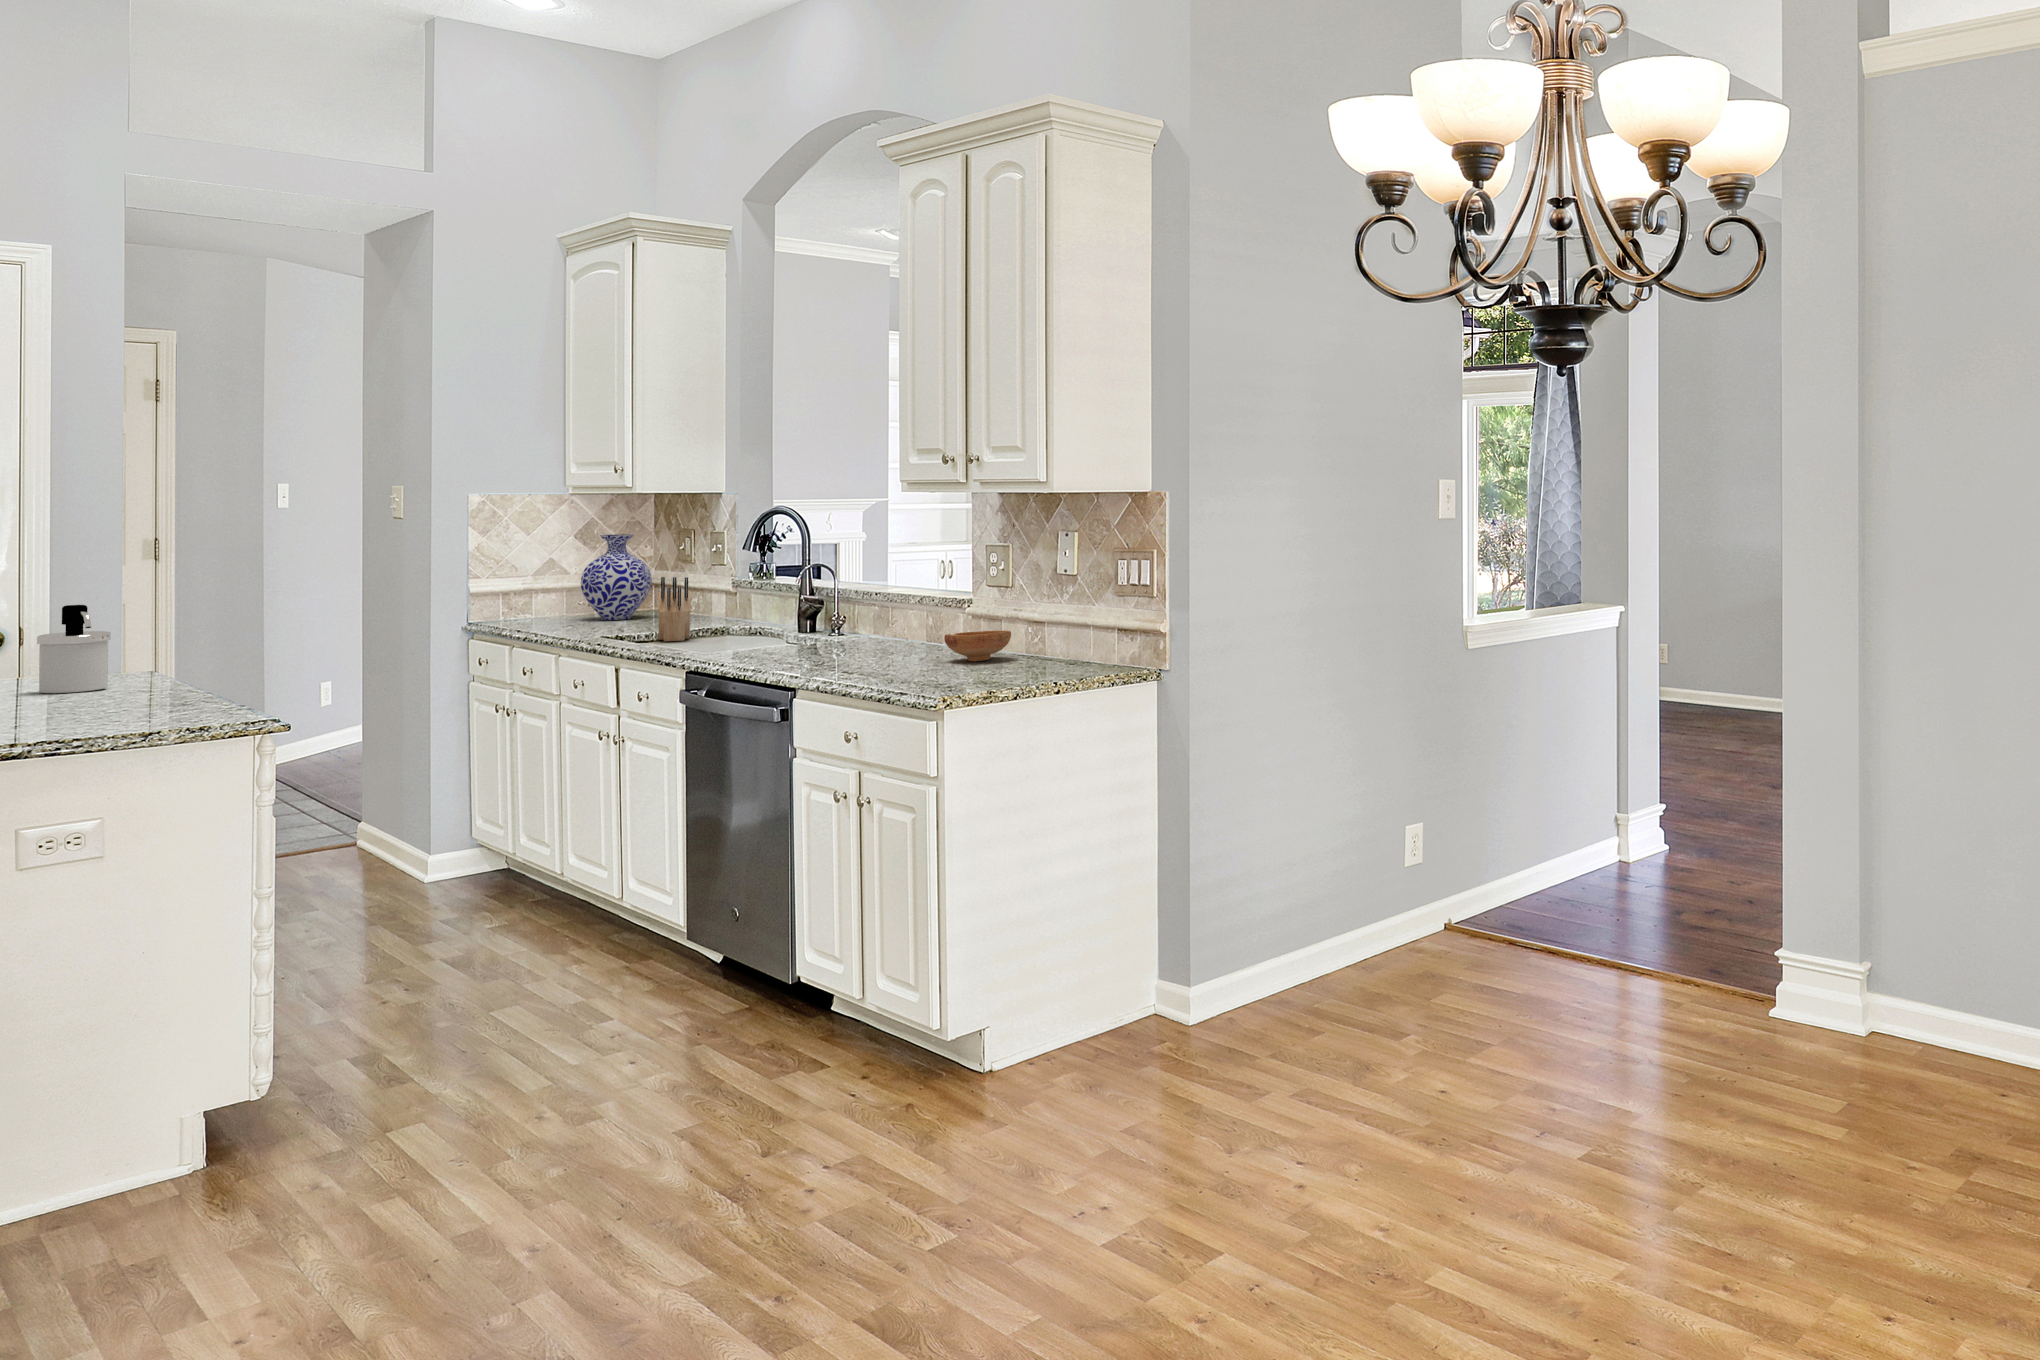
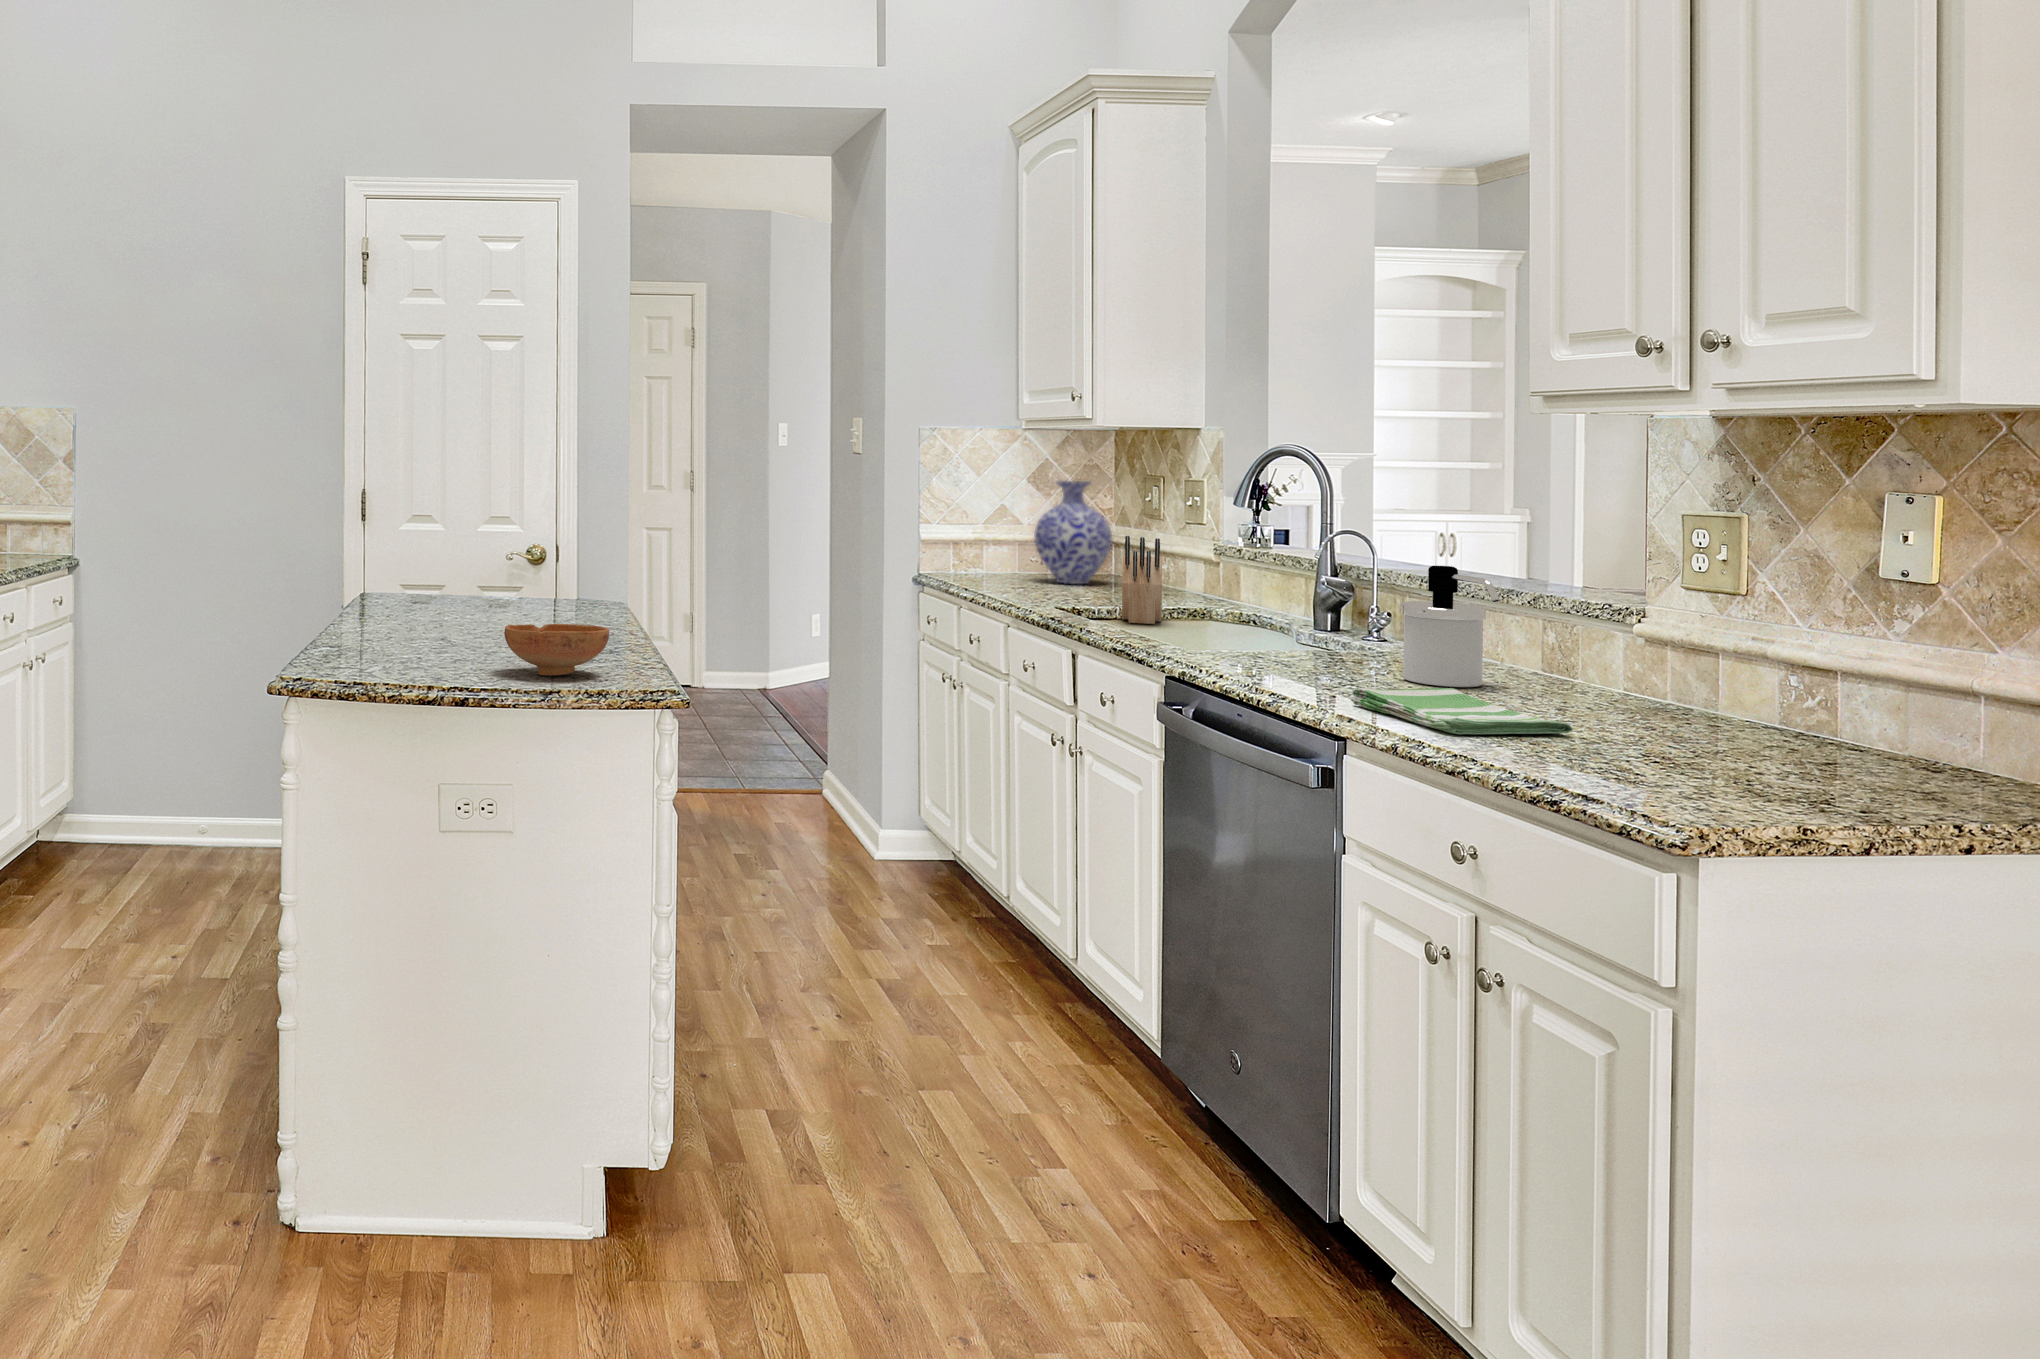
soap dispenser: present [37,605,111,693] -> present [1401,566,1499,687]
bowl: present [944,631,1011,661] -> present [504,624,609,676]
dish towel: none [804,653,916,675] -> present [1351,688,1573,735]

